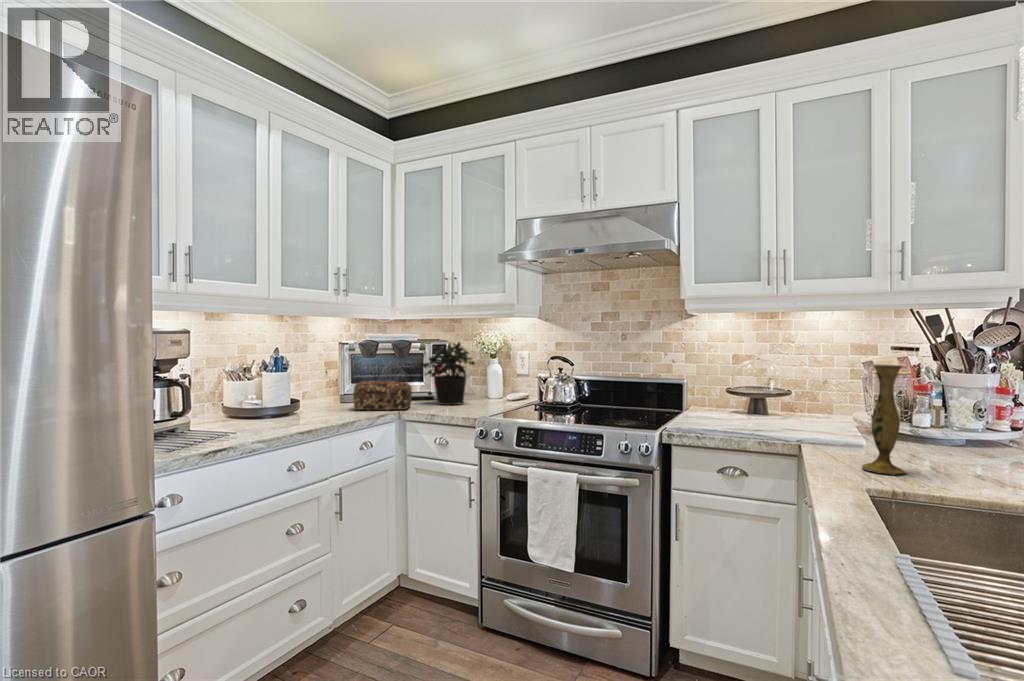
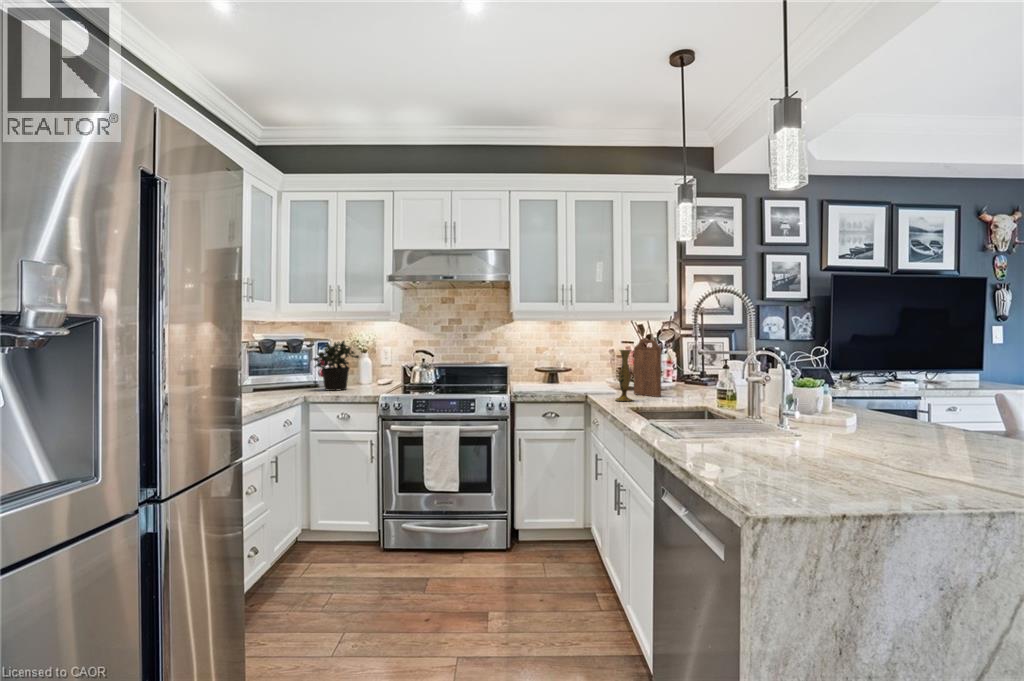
cutting board: none [913,345,986,468] -> present [634,340,661,397]
bread loaf: present [353,381,412,410] -> none [265,372,313,397]

